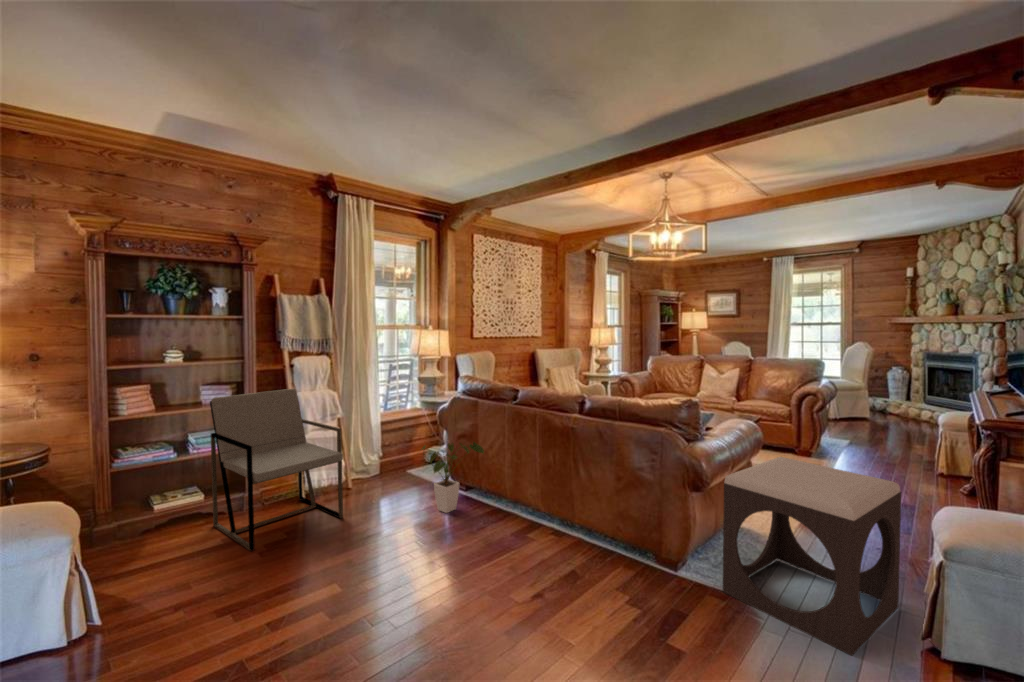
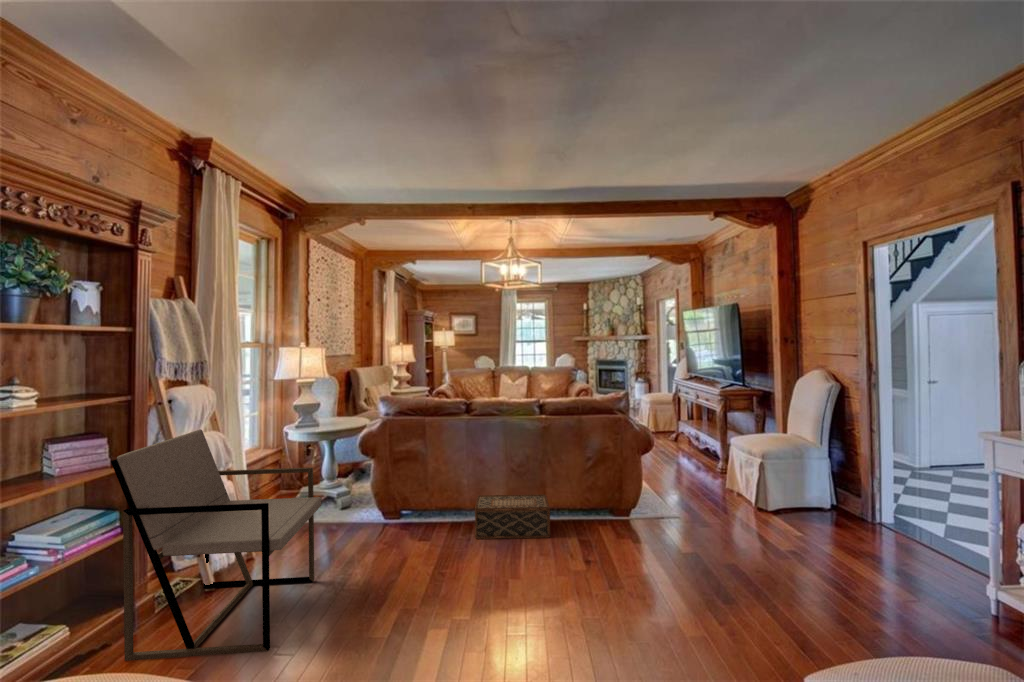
house plant: present [422,442,484,513] -> none [391,459,444,540]
footstool: present [723,457,901,656] -> none [658,425,748,523]
woven basket: none [483,489,571,555] -> present [475,494,550,539]

